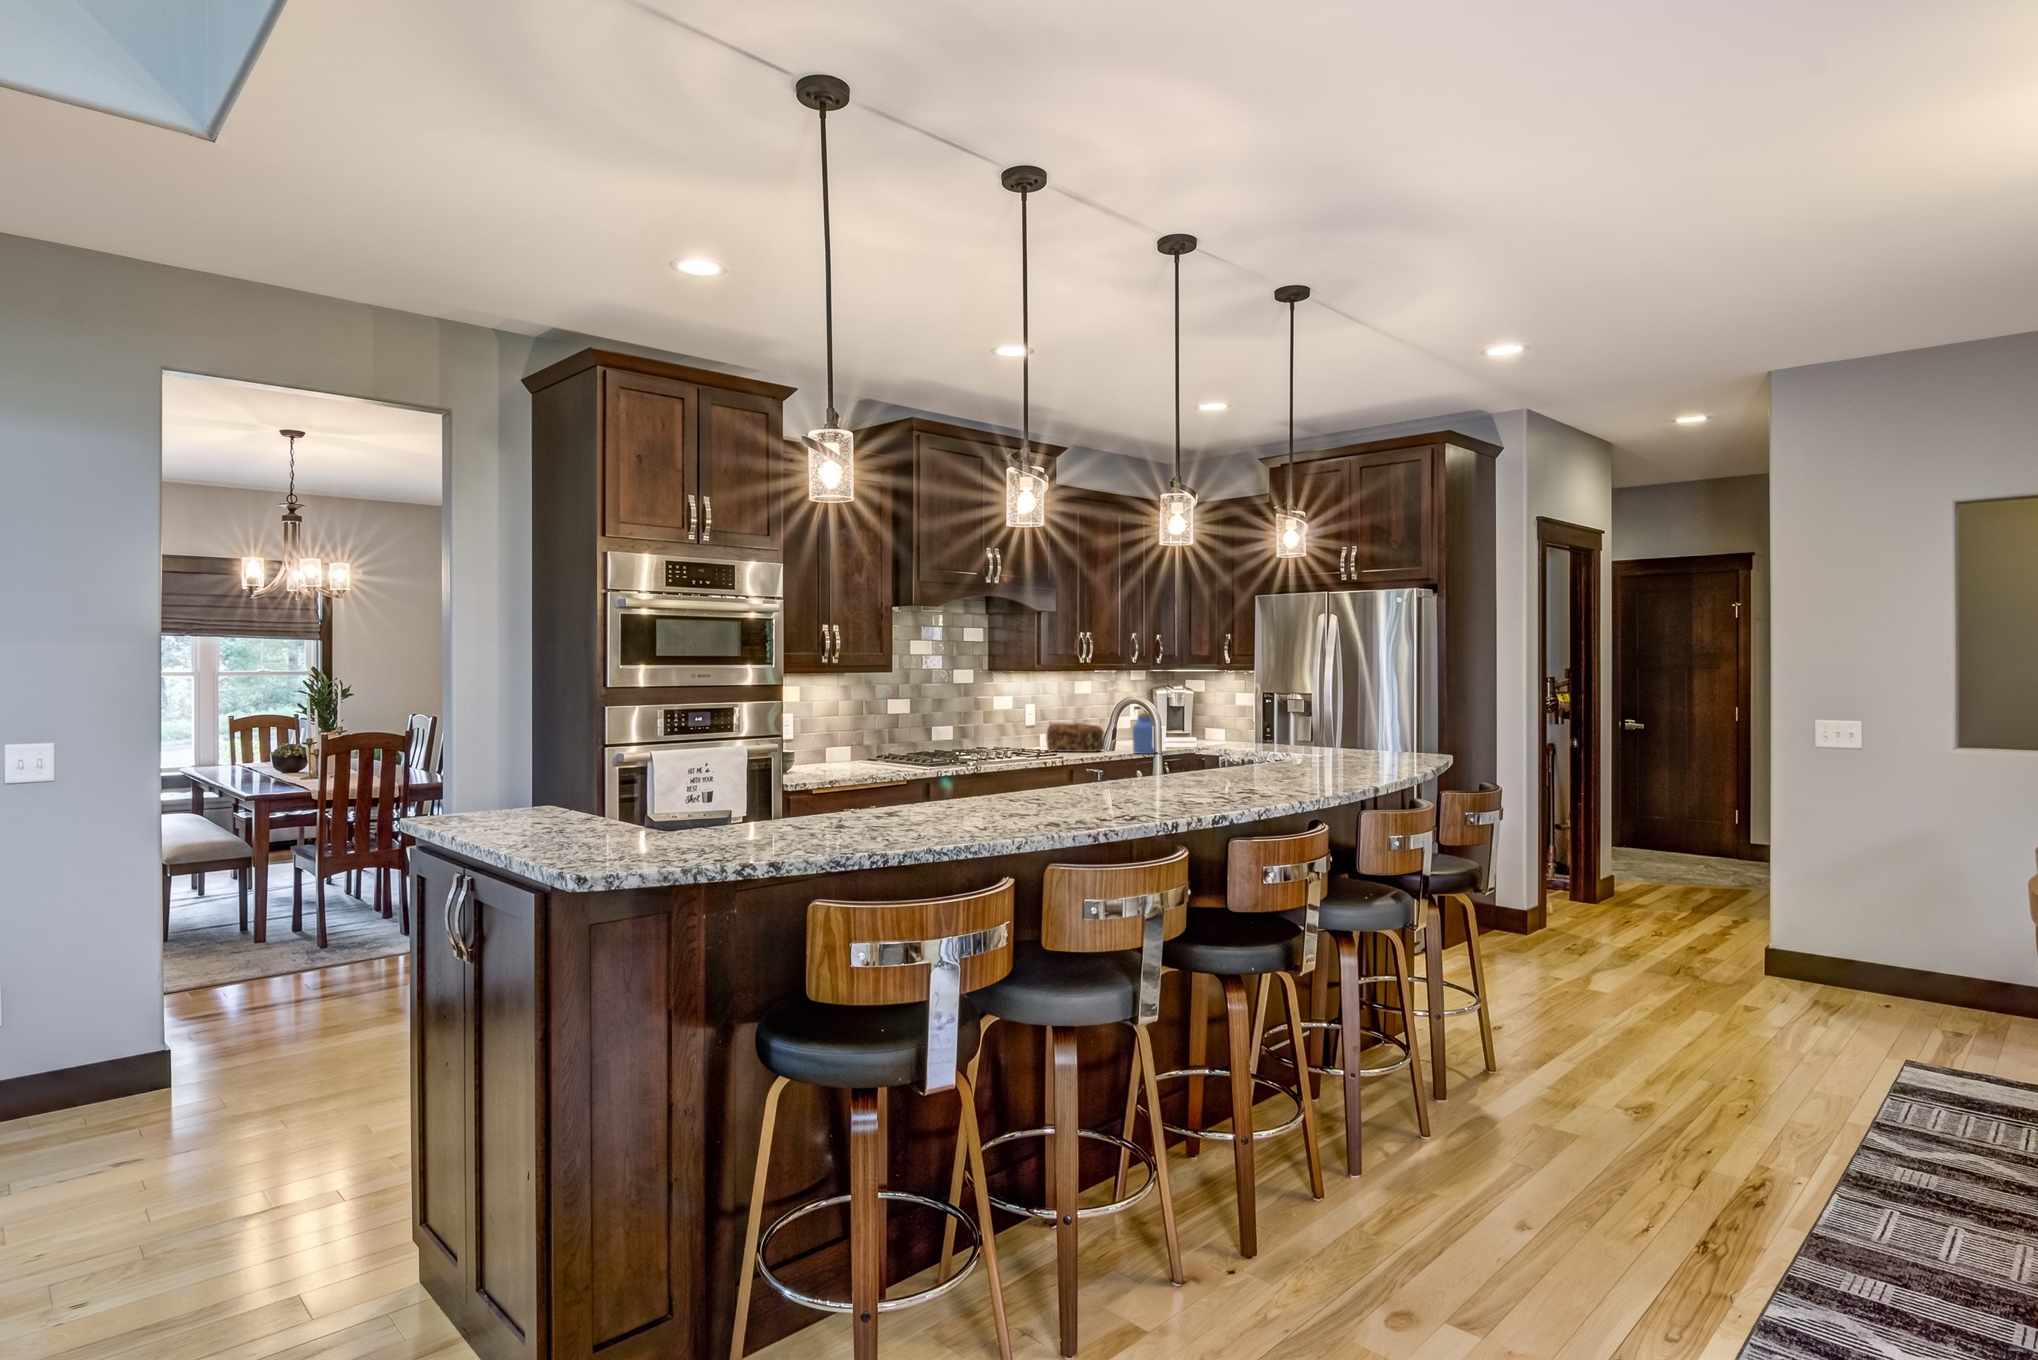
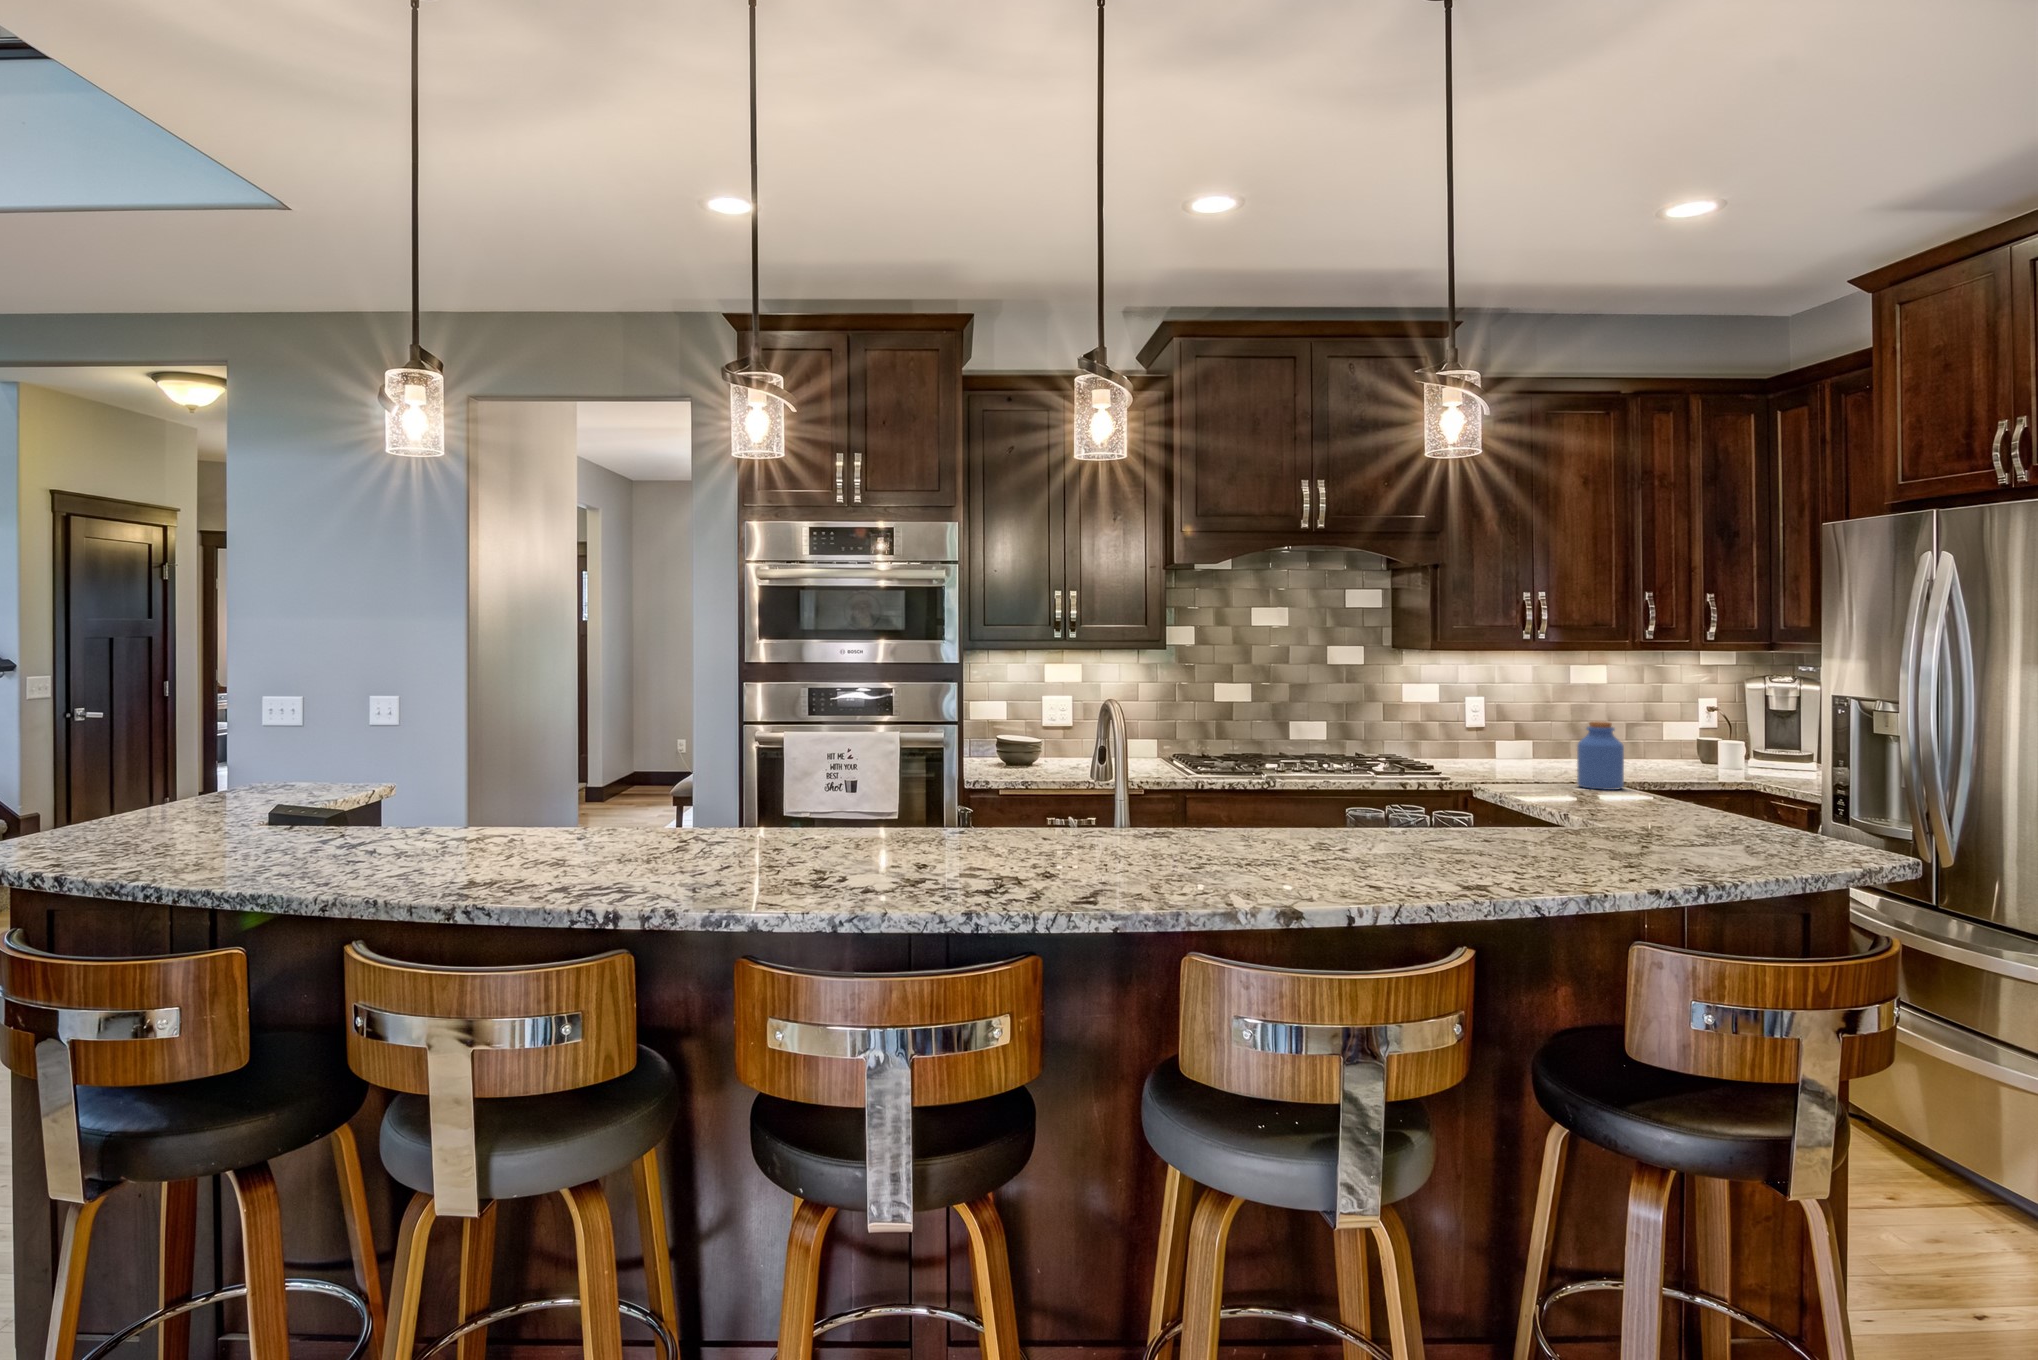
bread loaf: present [1046,723,1104,752] -> none [1469,728,1569,777]

